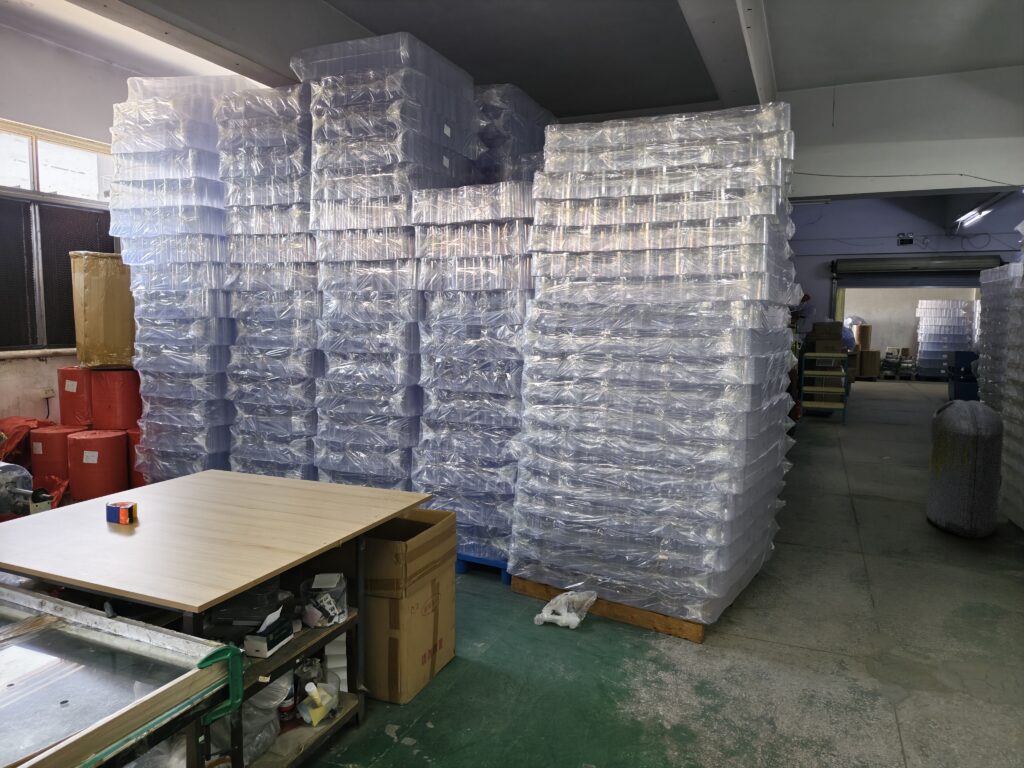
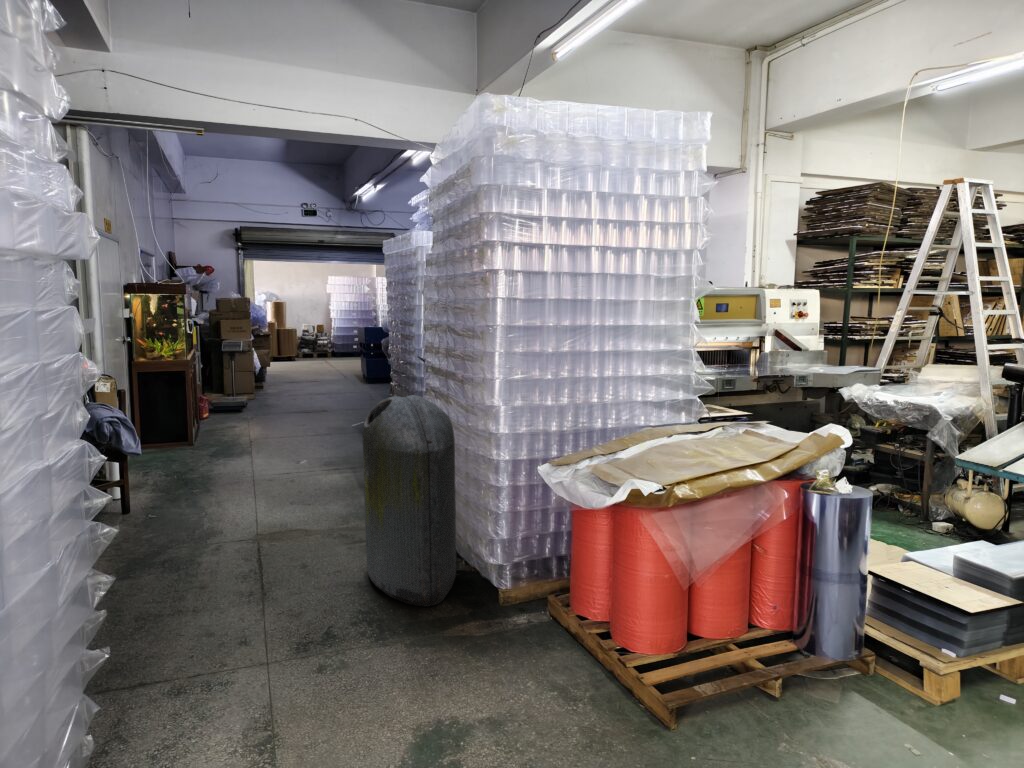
shelving unit: present [800,353,848,425] -> none [198,333,260,426]

